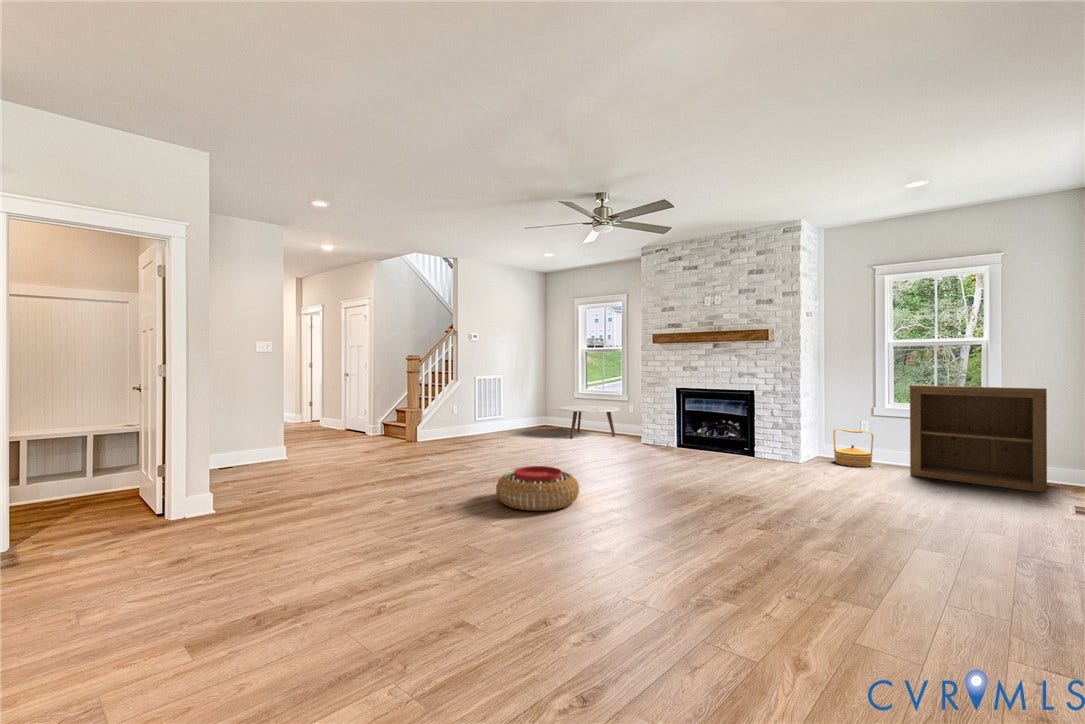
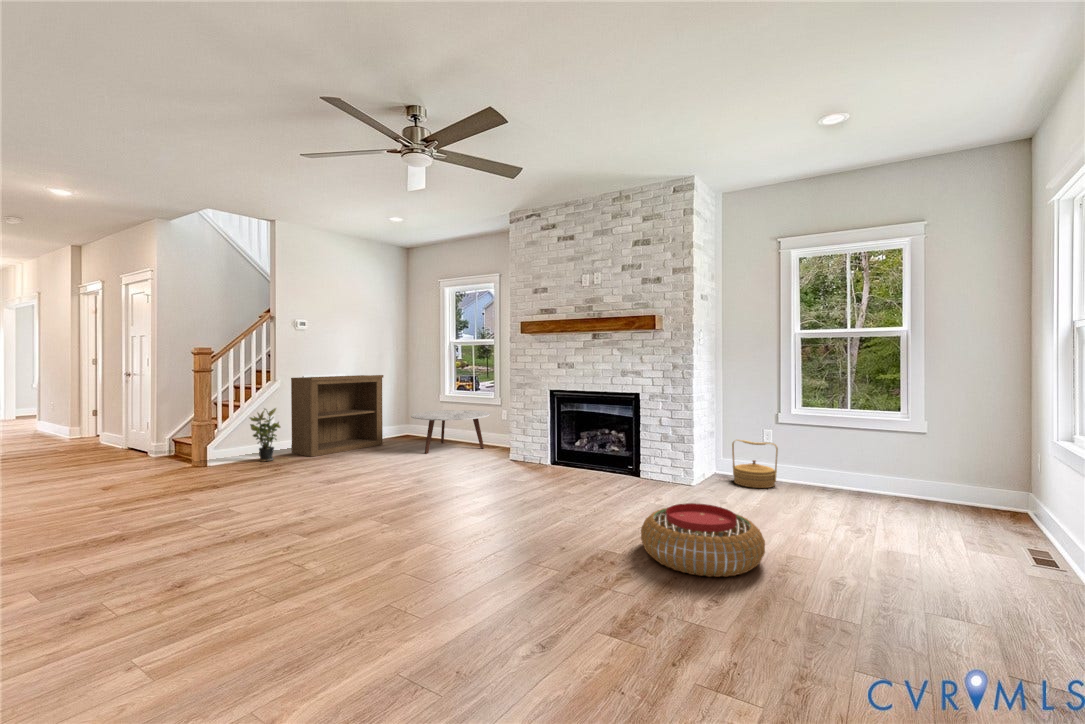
bookshelf: present [909,385,1047,493] -> present [291,375,383,457]
potted plant: none [444,400,464,440] -> present [250,408,280,462]
pouf: present [496,466,579,511] -> present [641,503,765,577]

